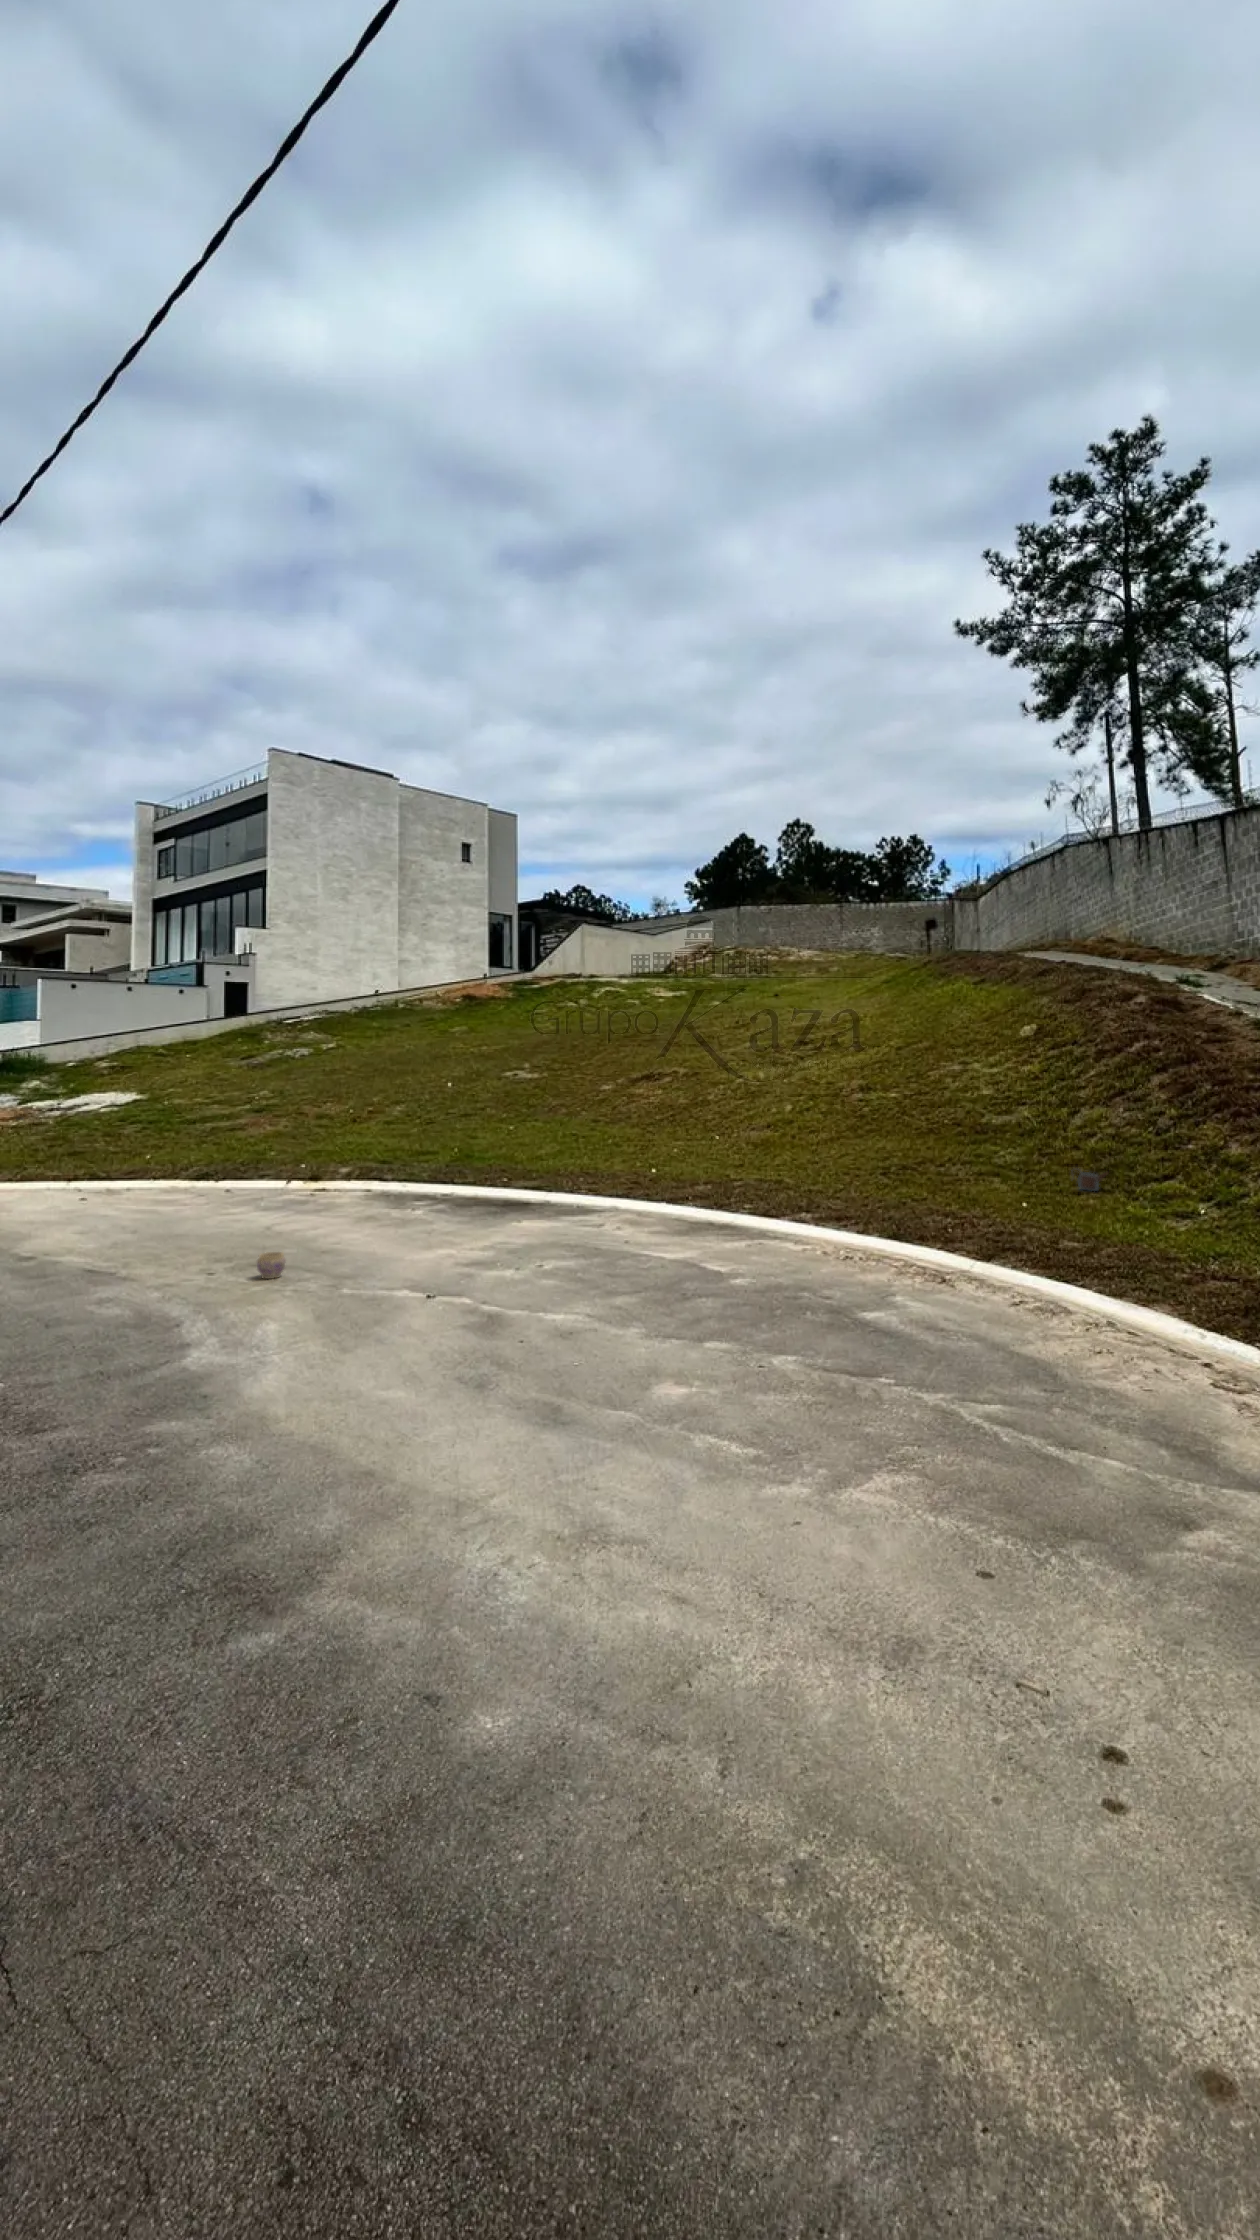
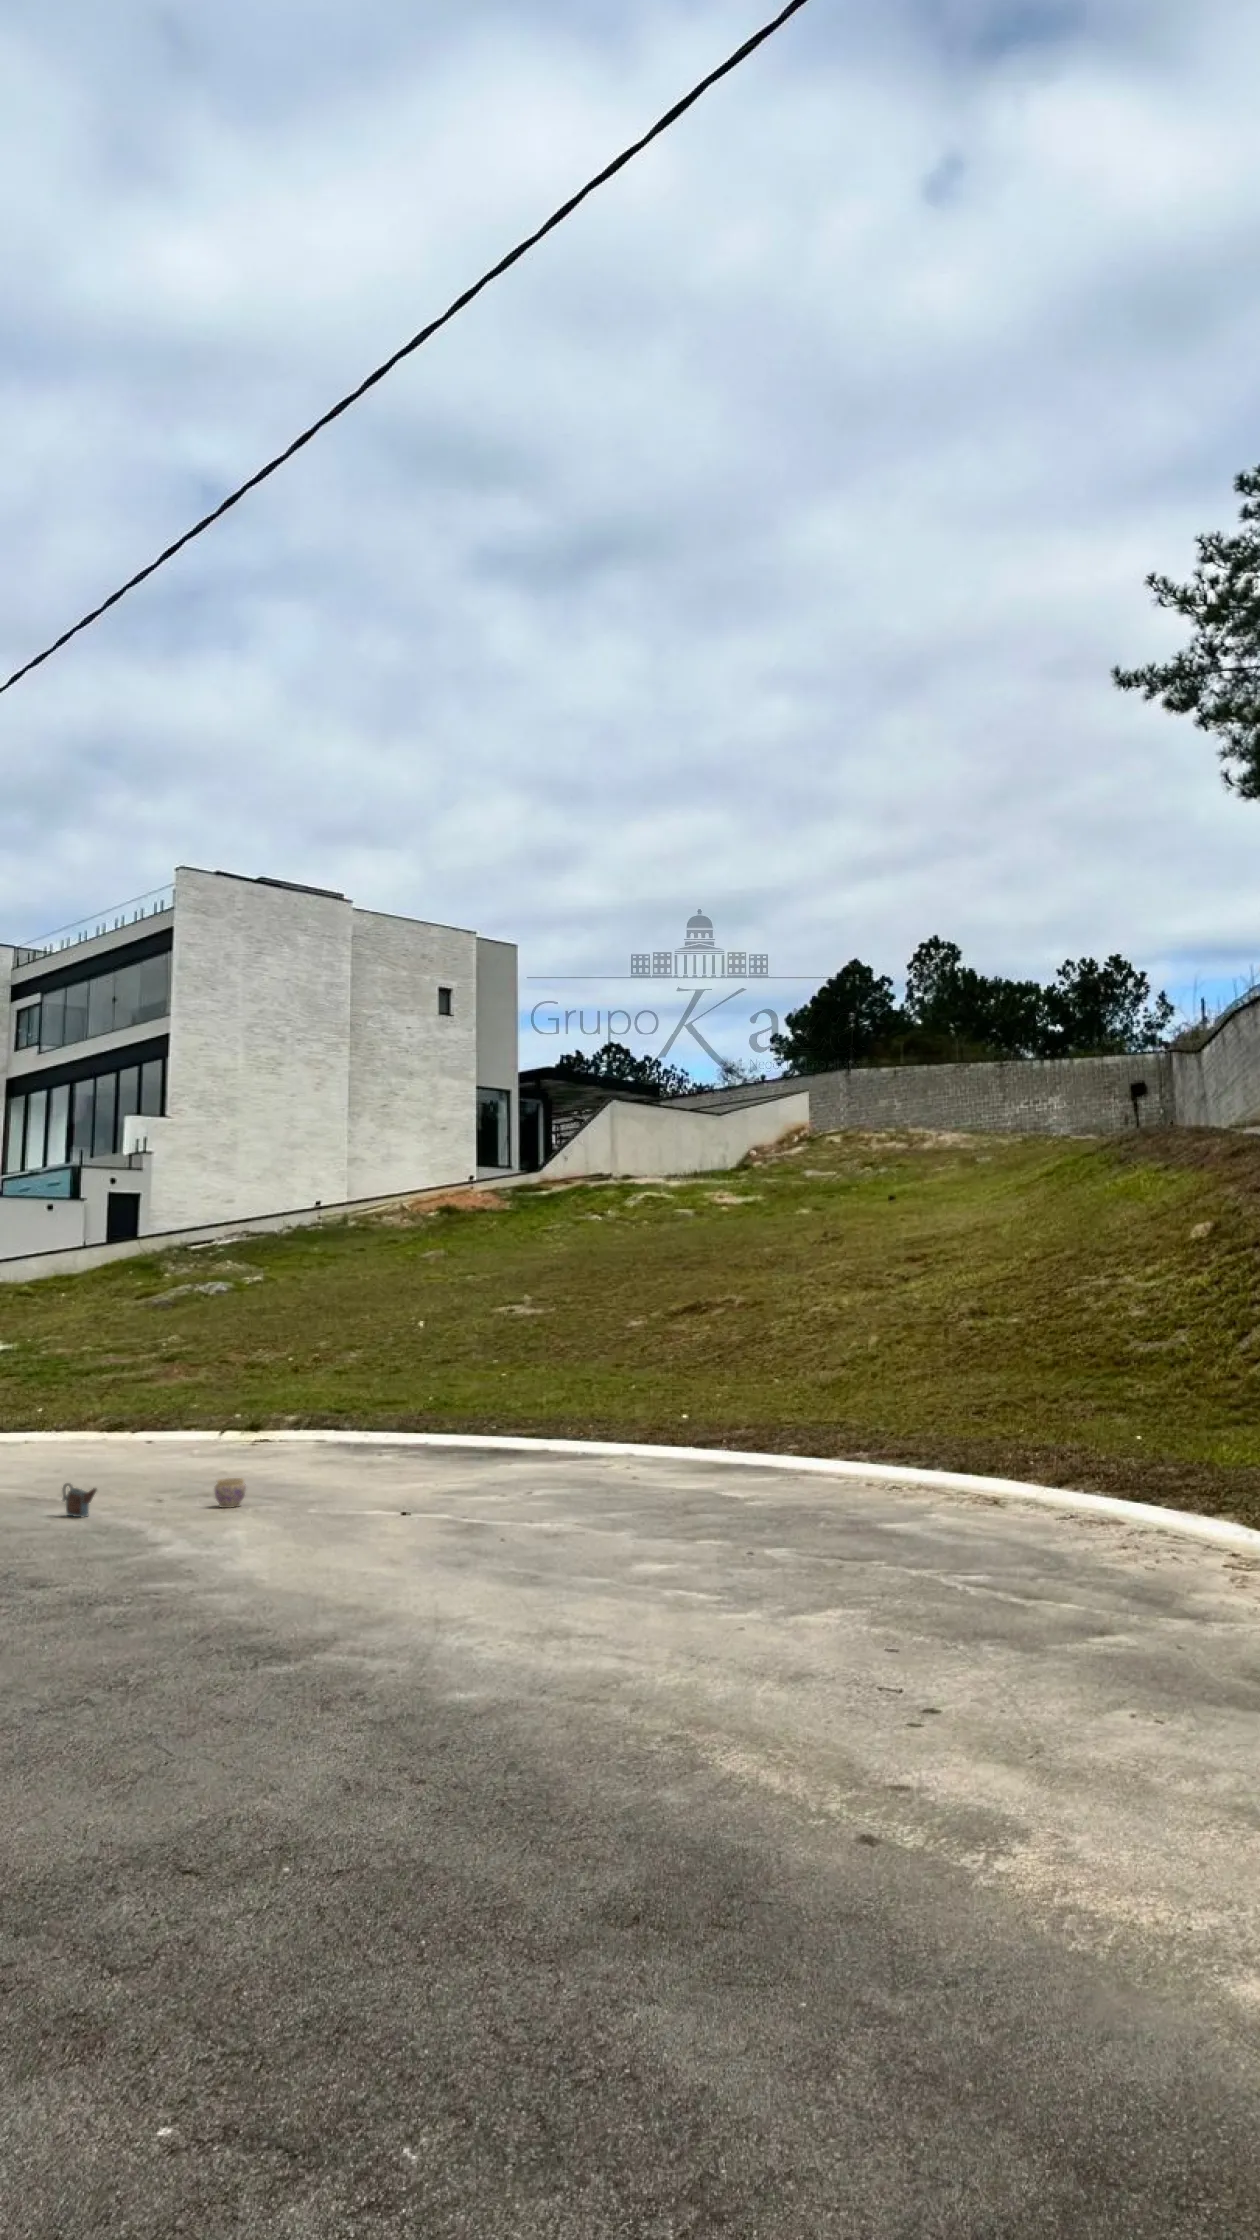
watering can: present [1073,1168,1108,1191] -> present [62,1483,96,1517]

